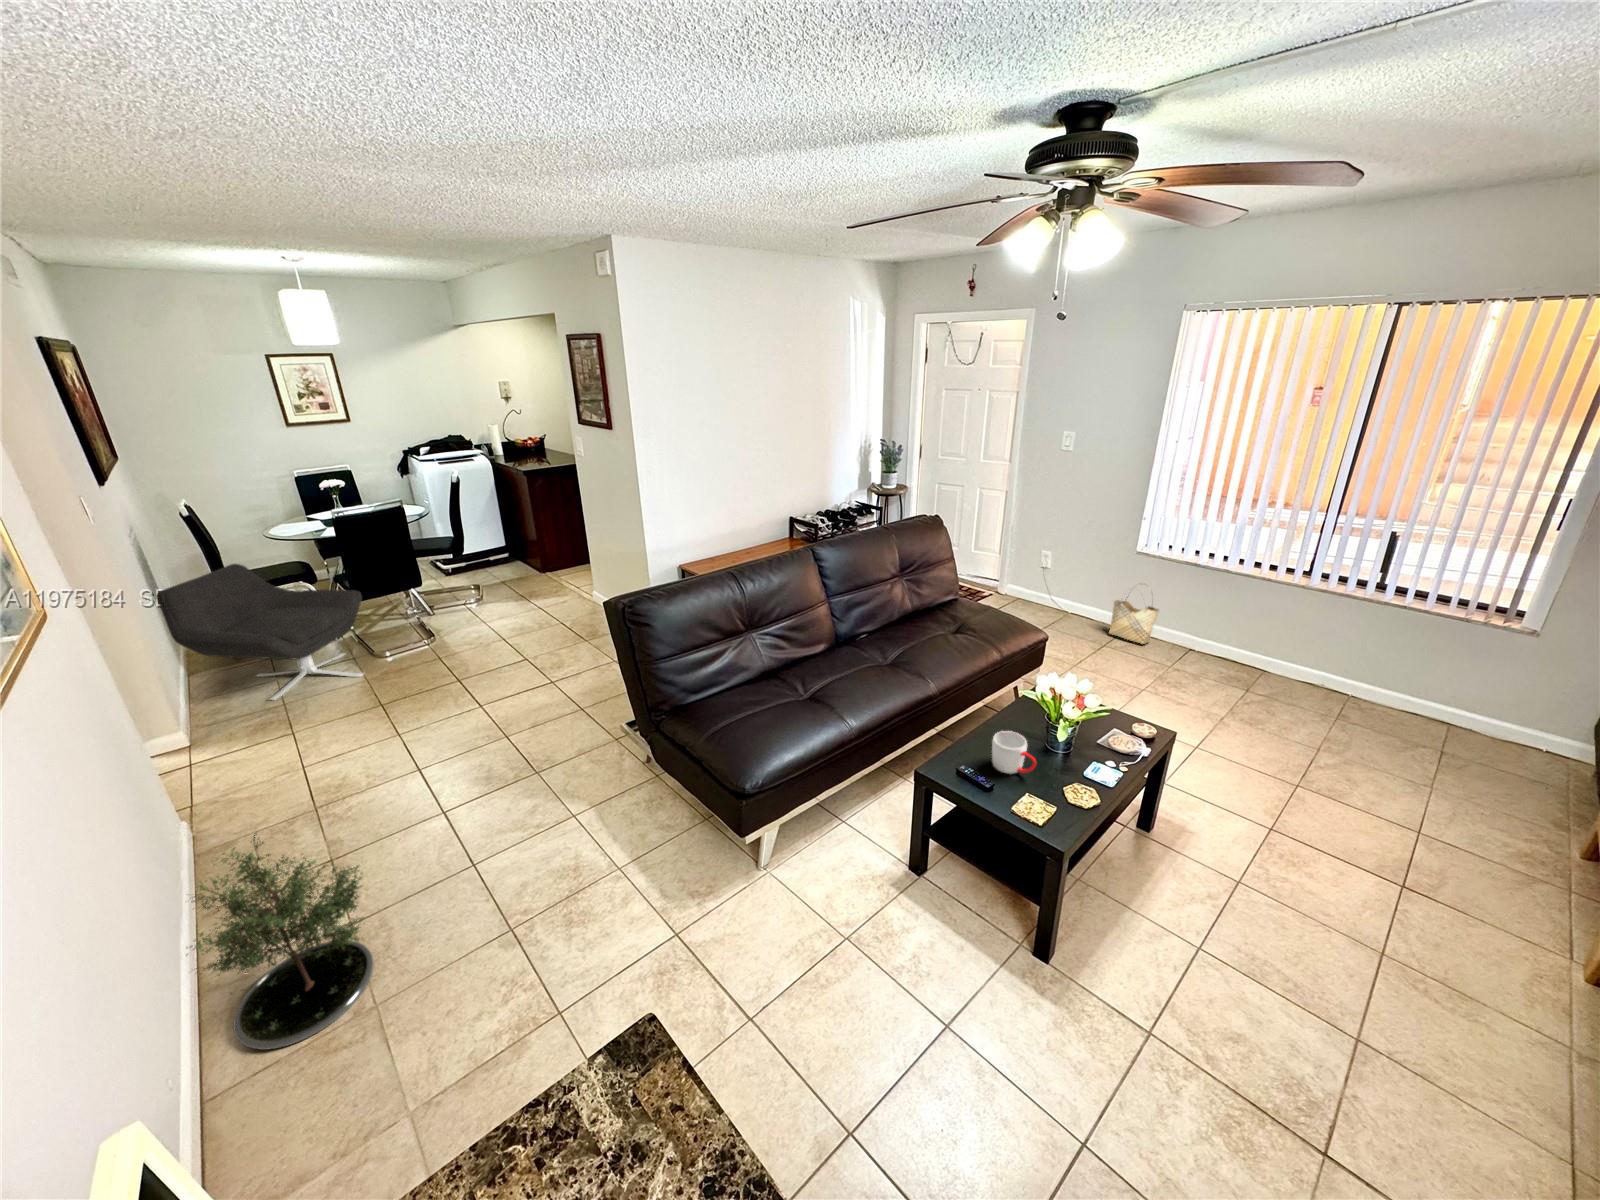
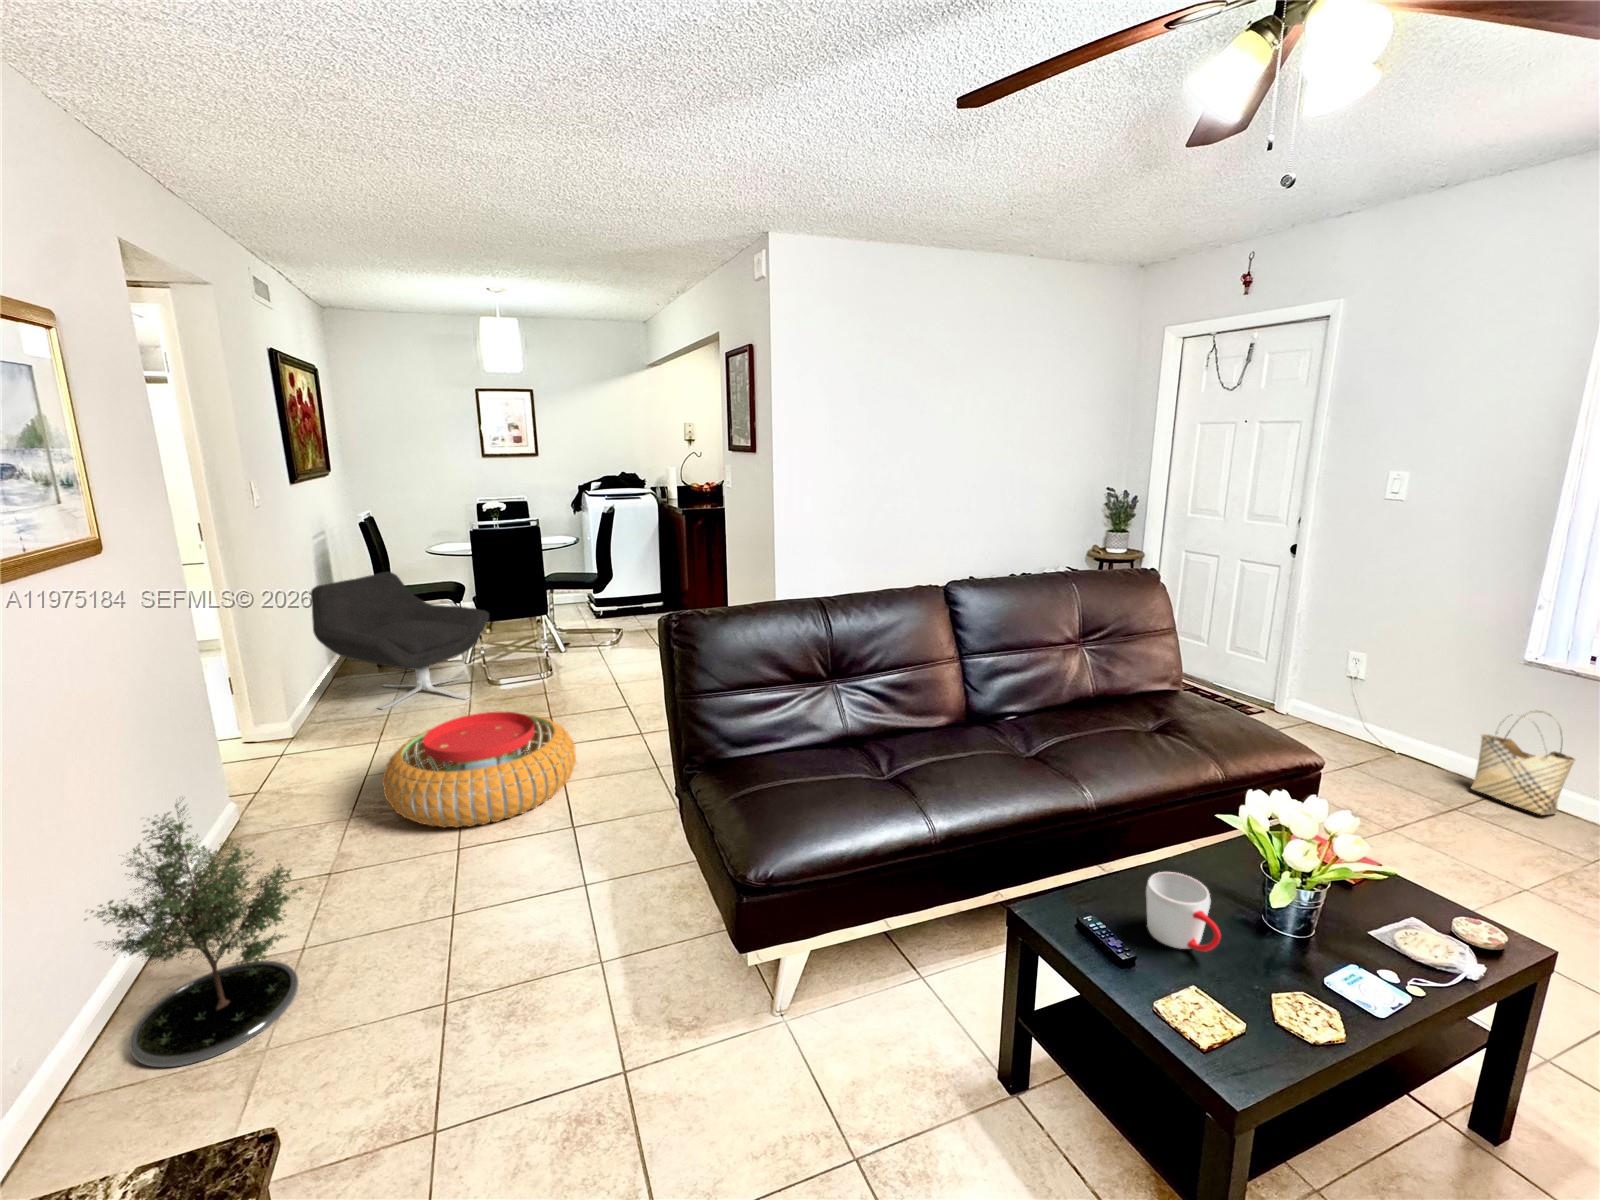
pouf: none [339,685,517,799] -> present [382,712,576,827]

